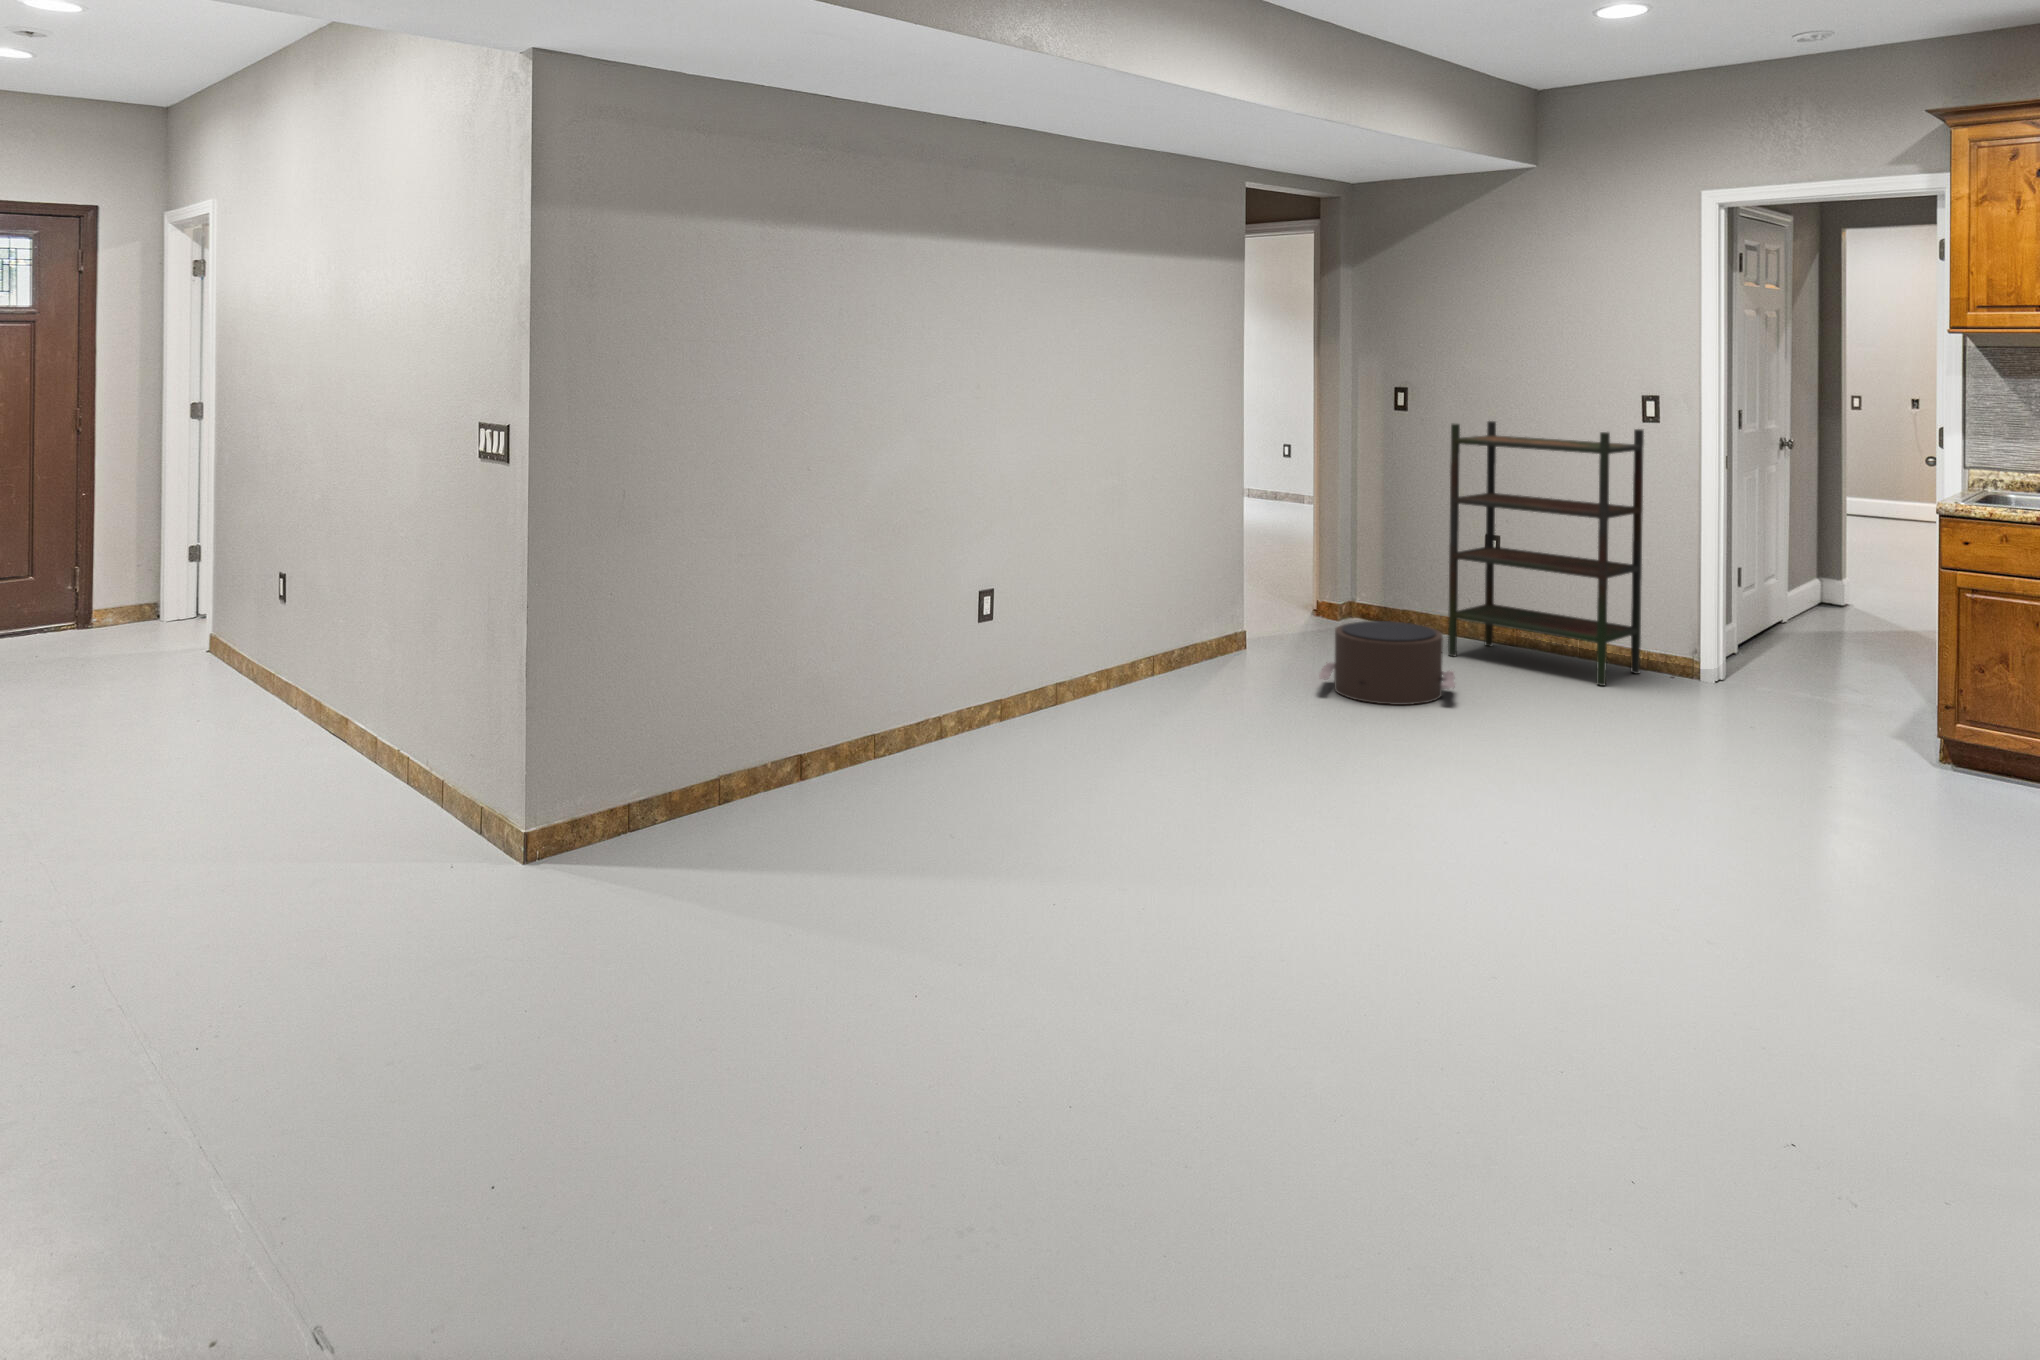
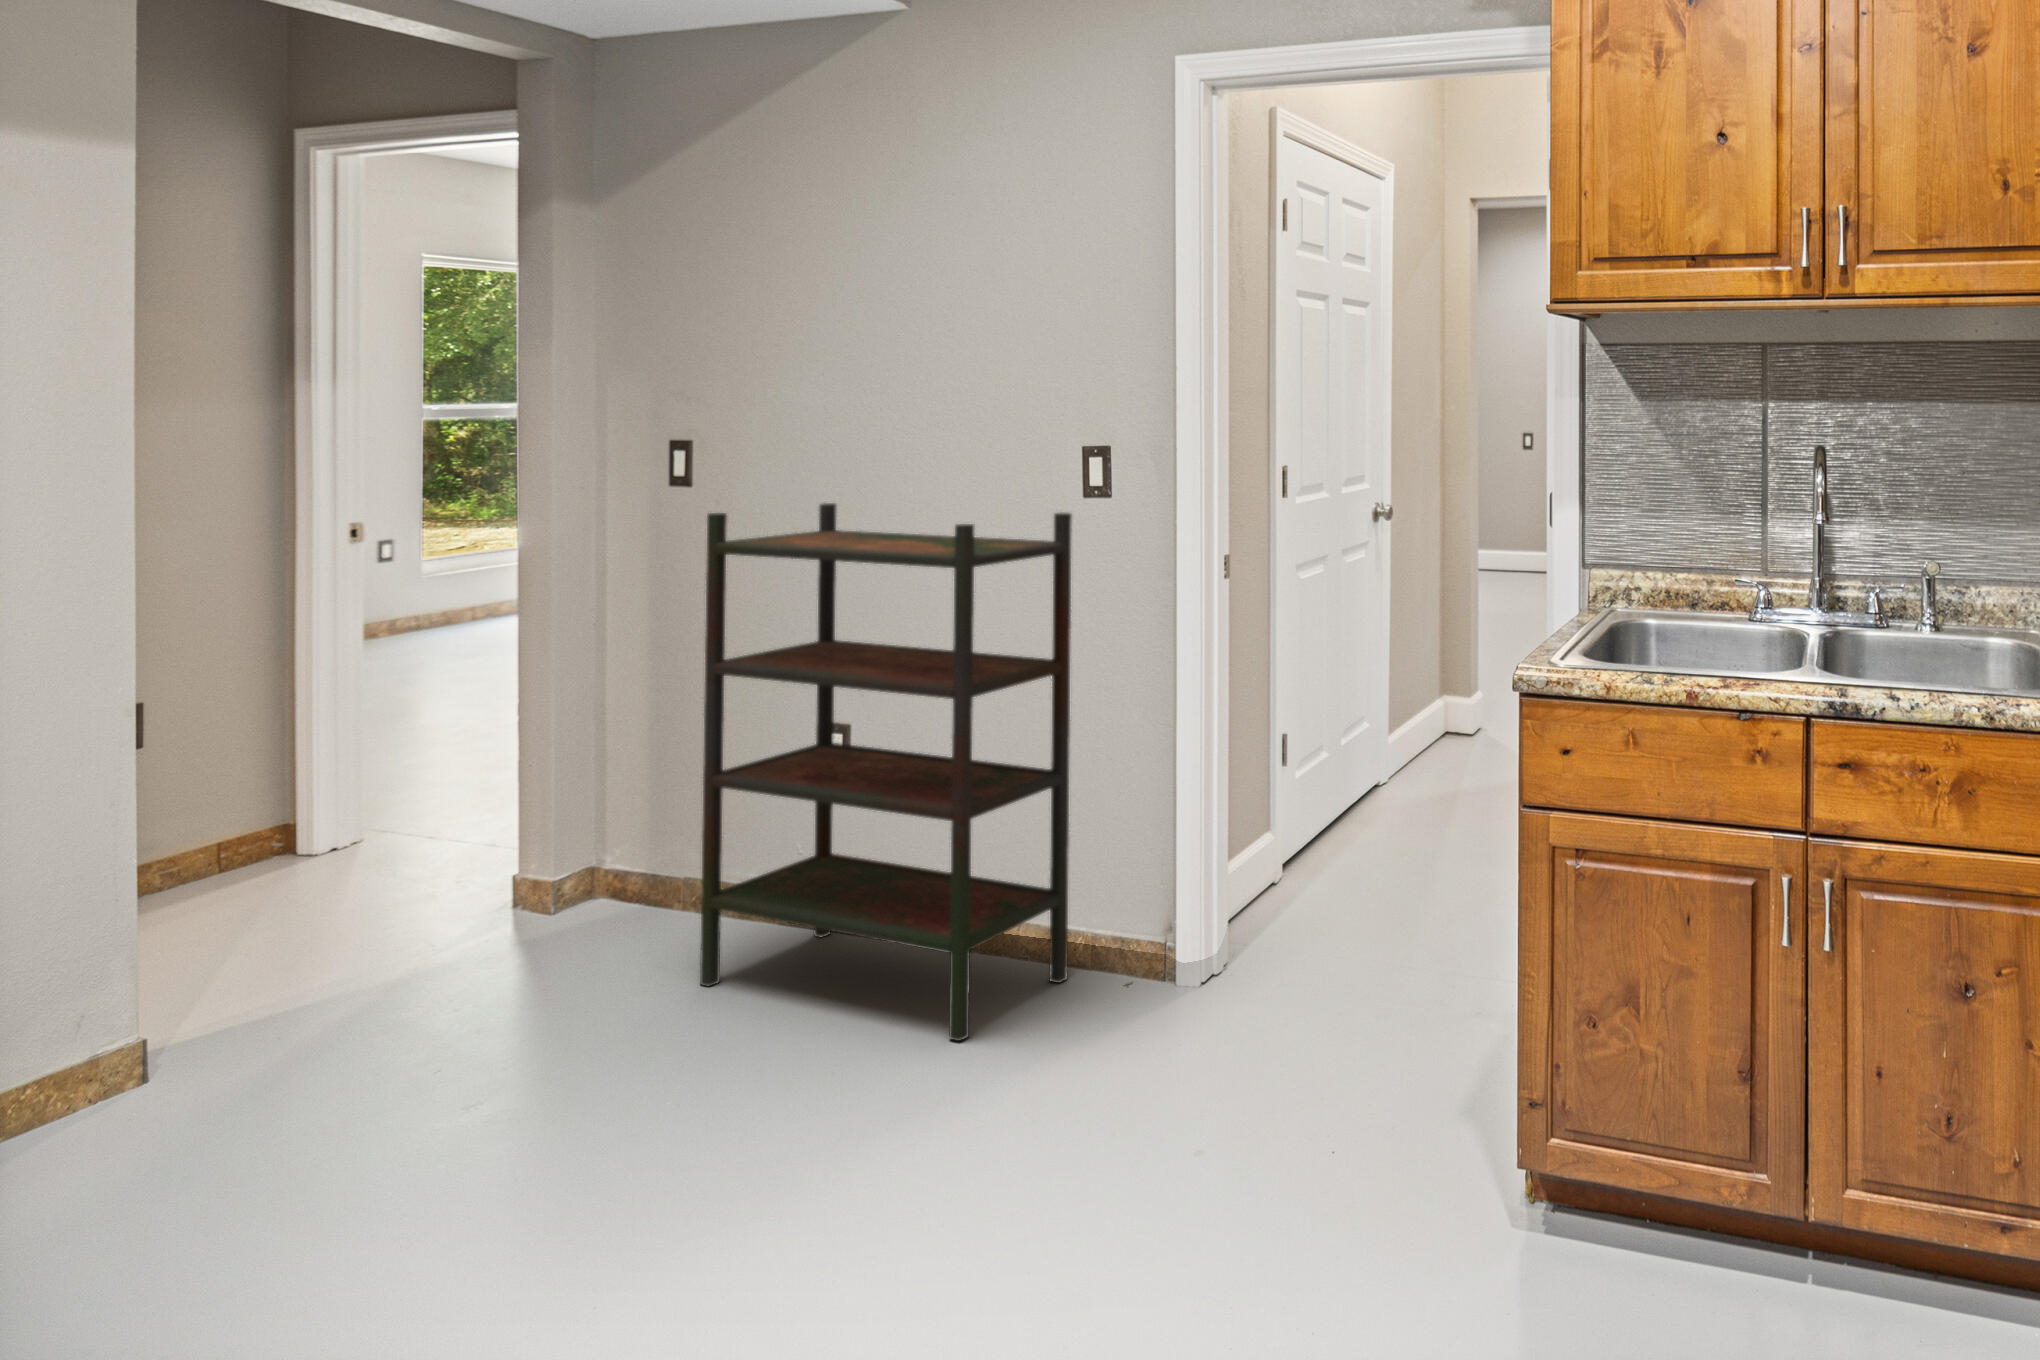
pouf: present [1319,621,1455,705] -> none [144,974,583,1241]

